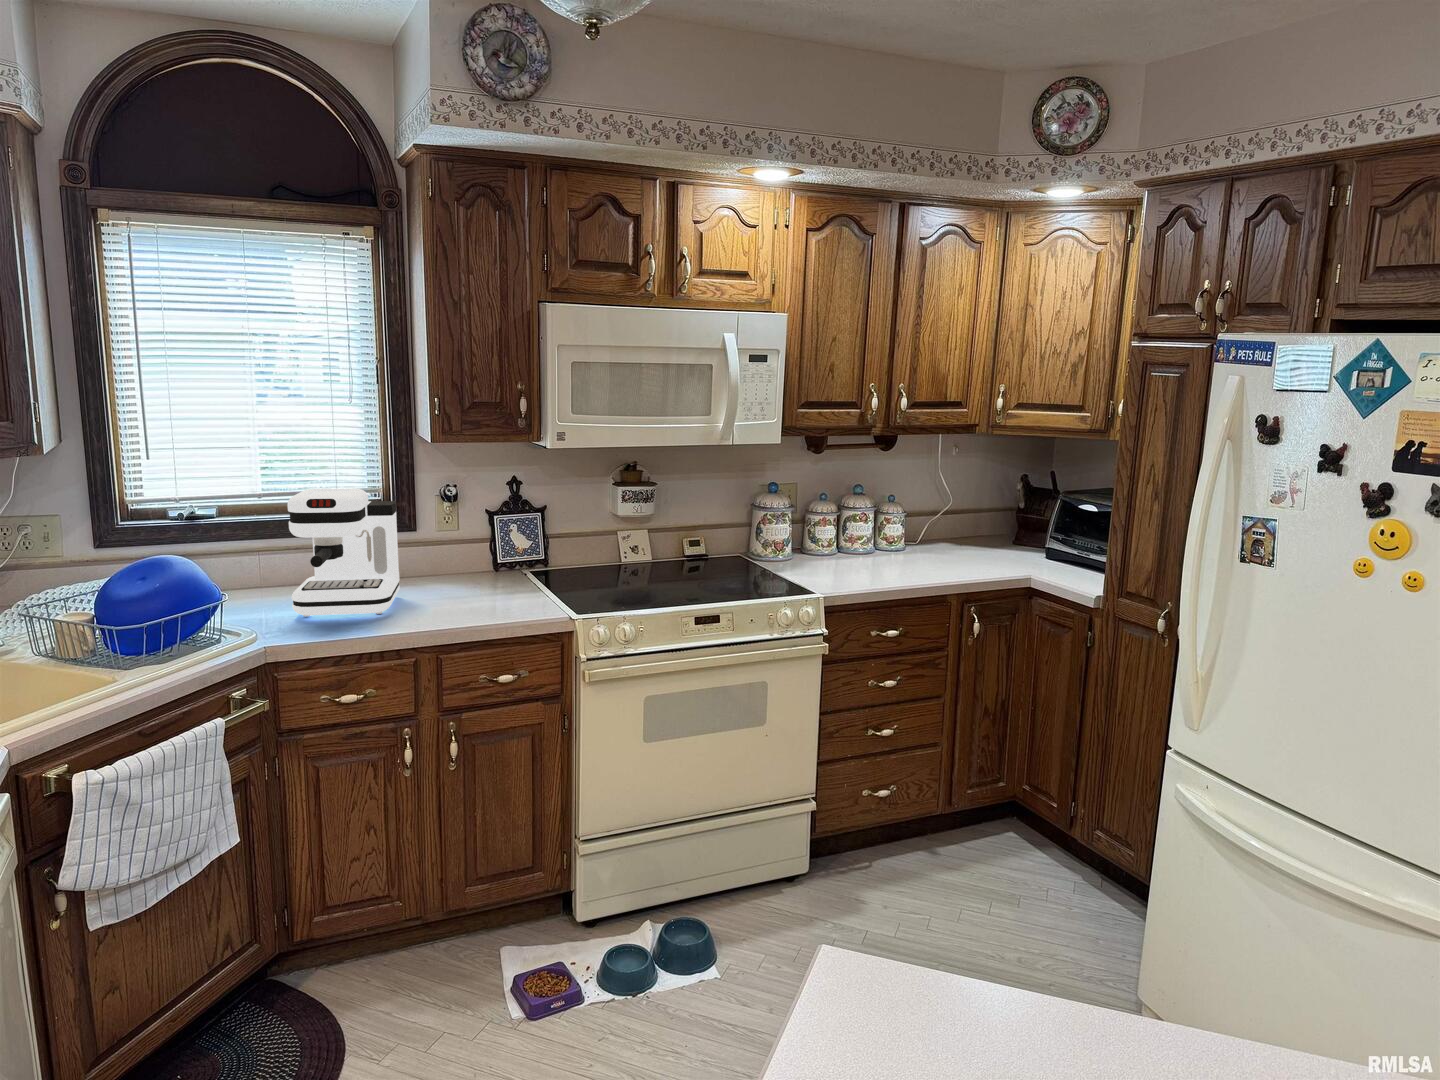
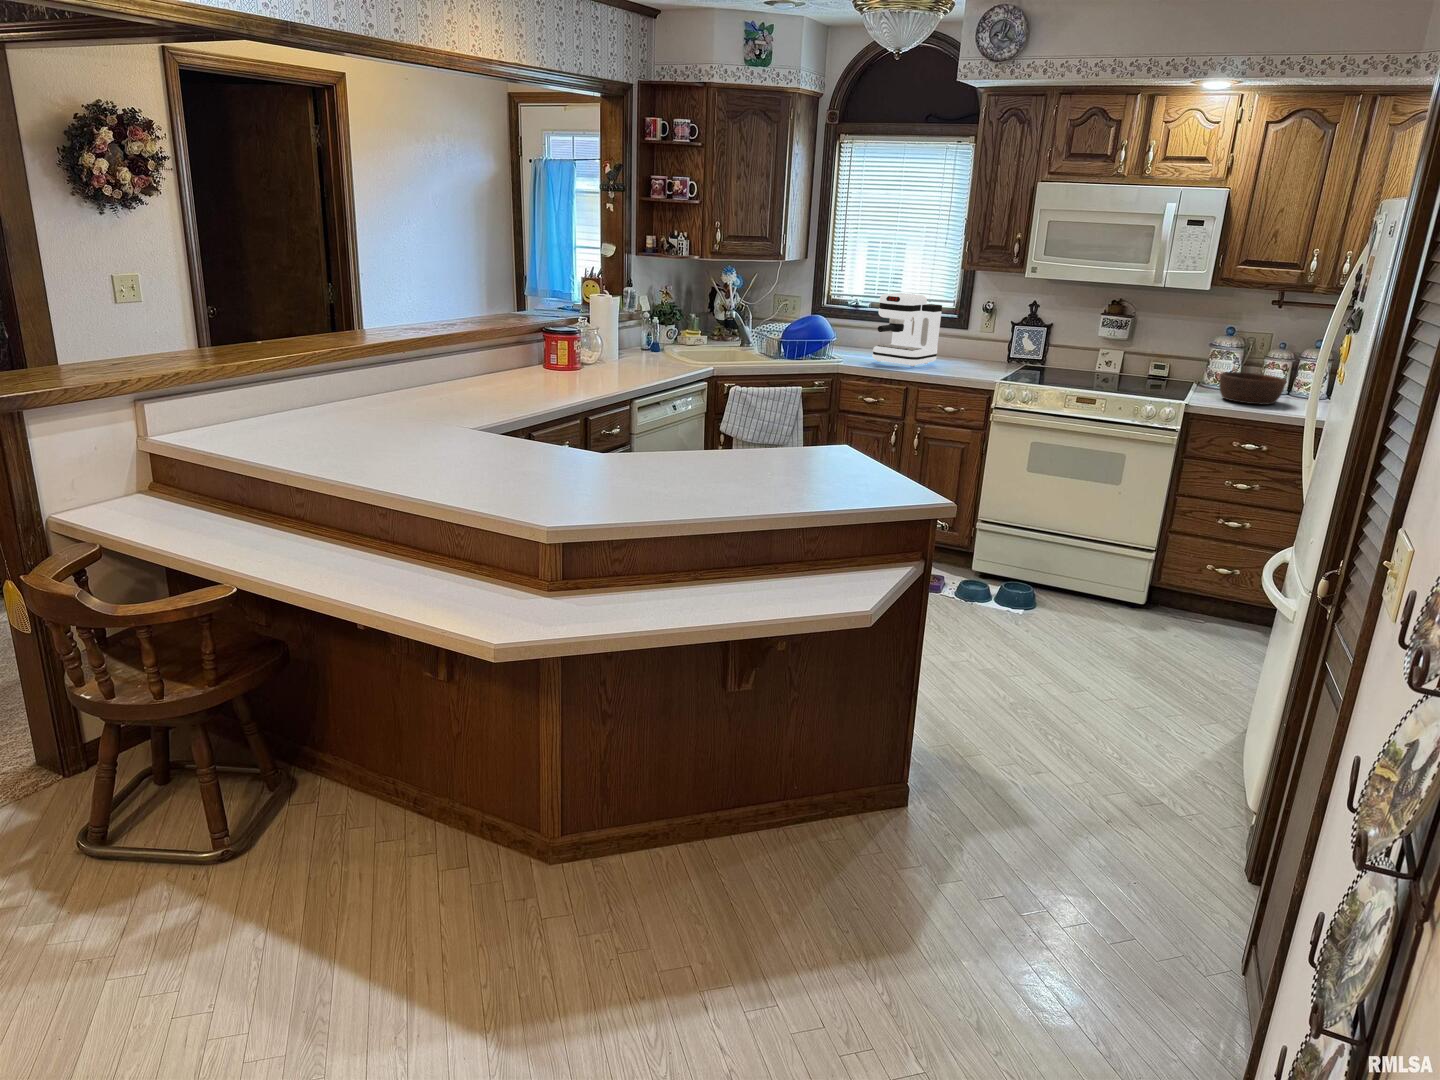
wooden bowl: none [813,538,889,580] -> present [1219,372,1286,405]

